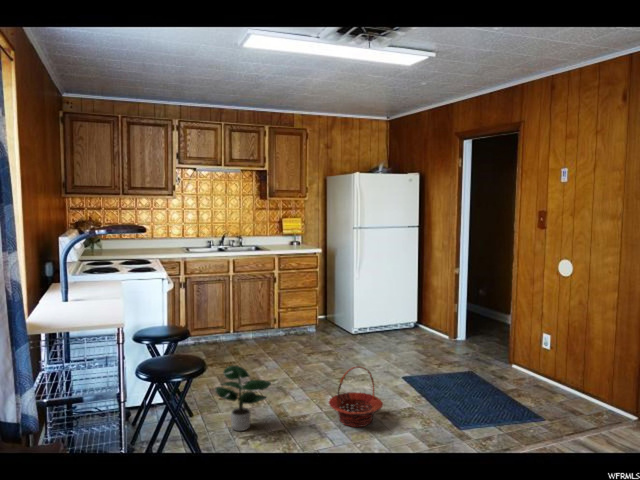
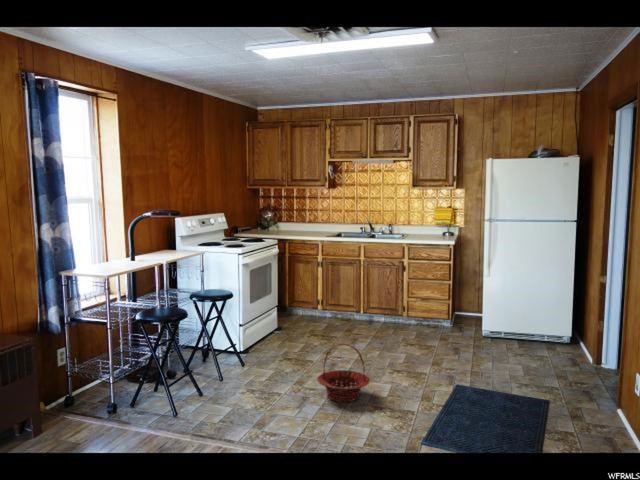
potted plant: present [215,366,271,431] -> none [235,323,281,377]

